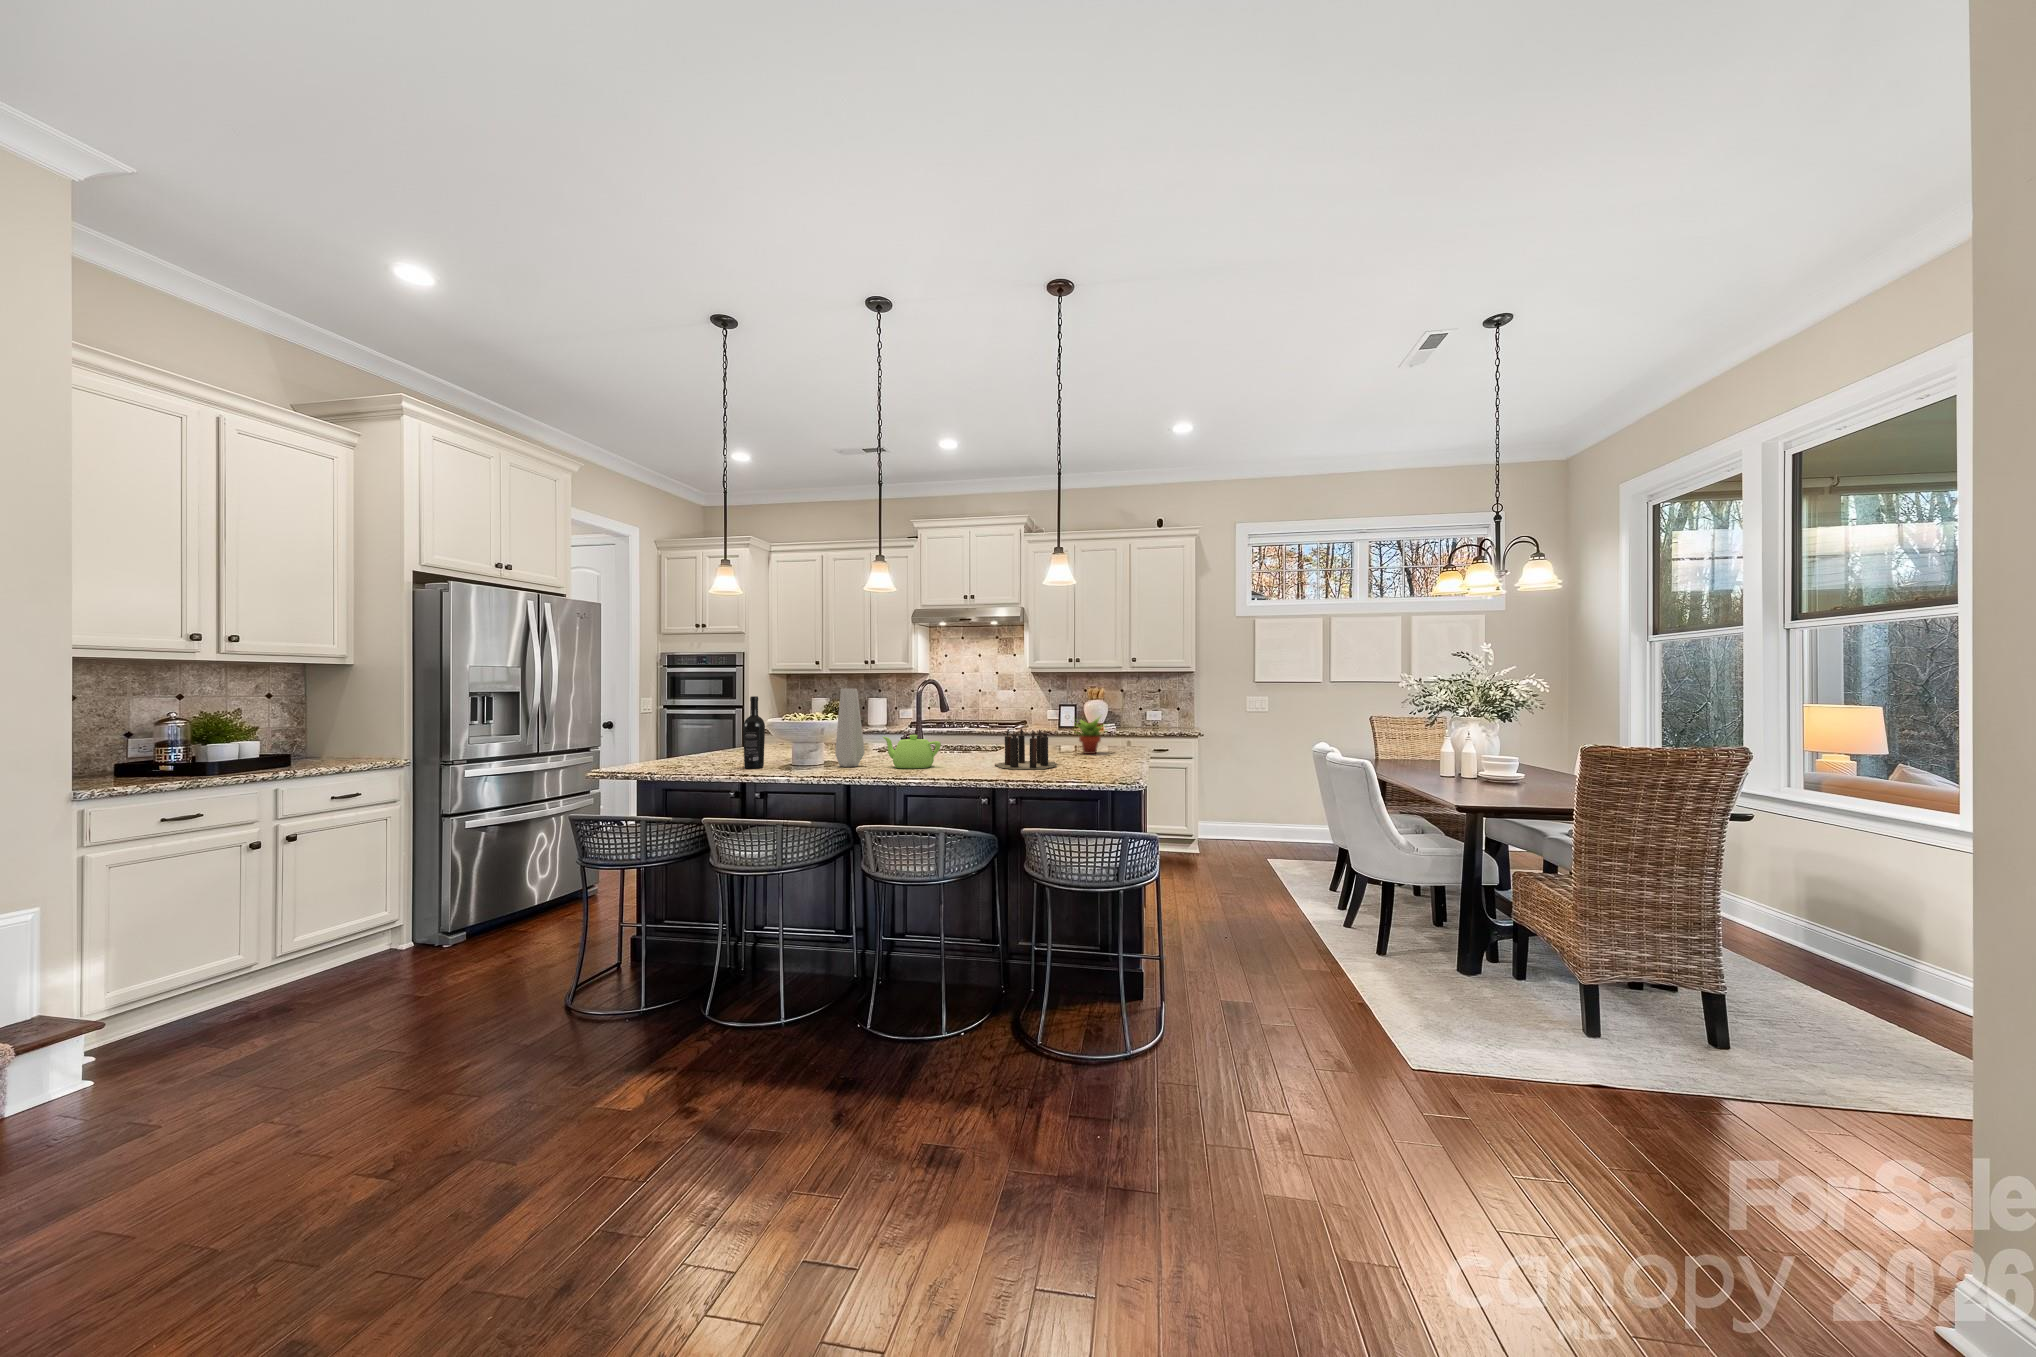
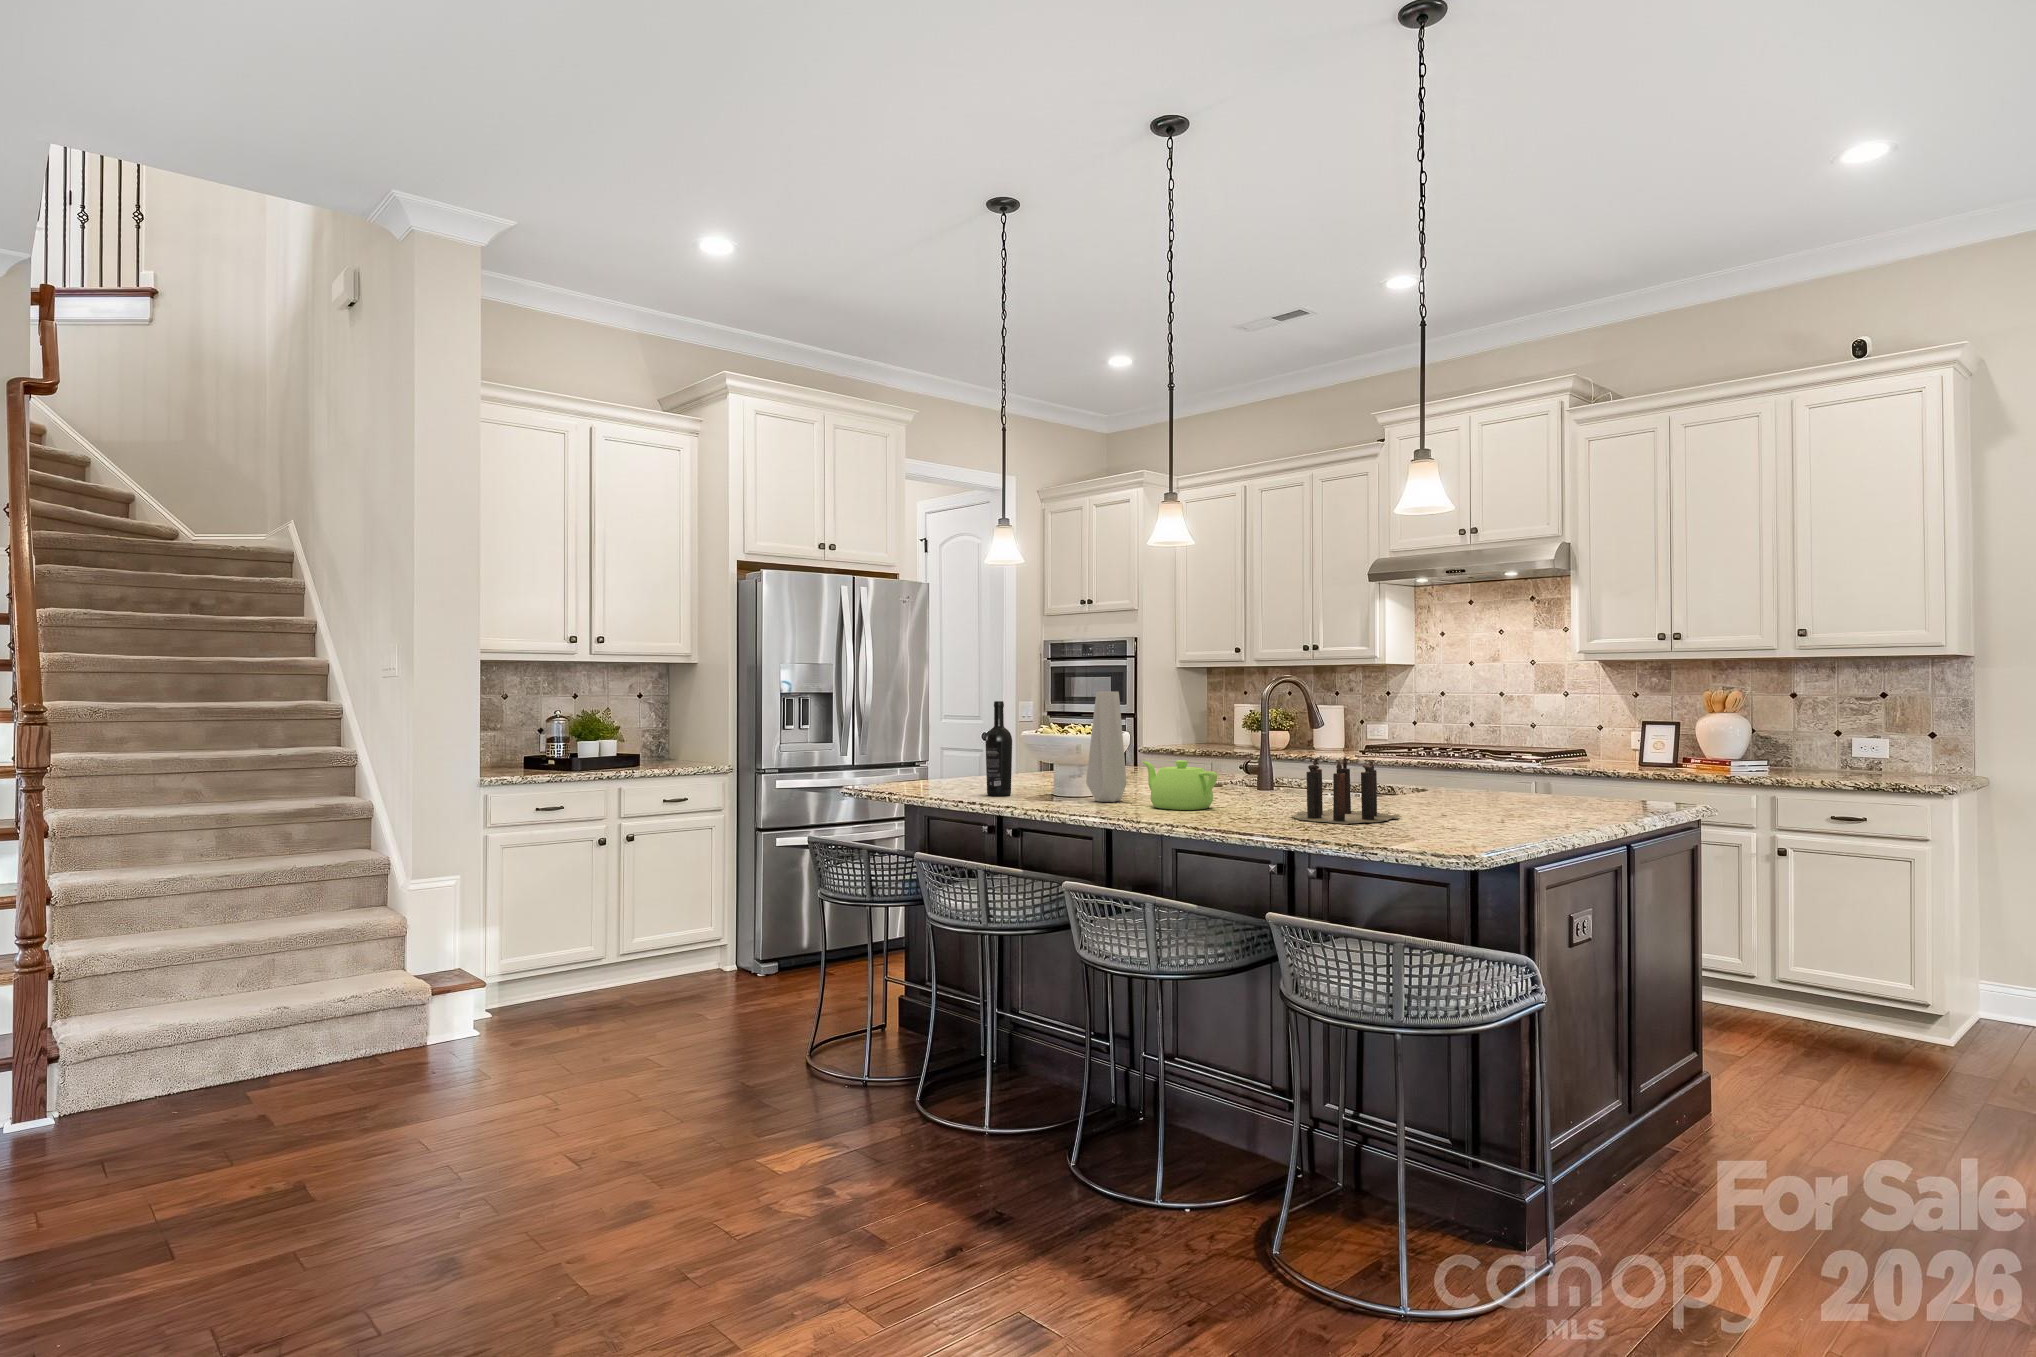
succulent plant: present [1074,717,1104,754] -> none [1479,740,1558,809]

